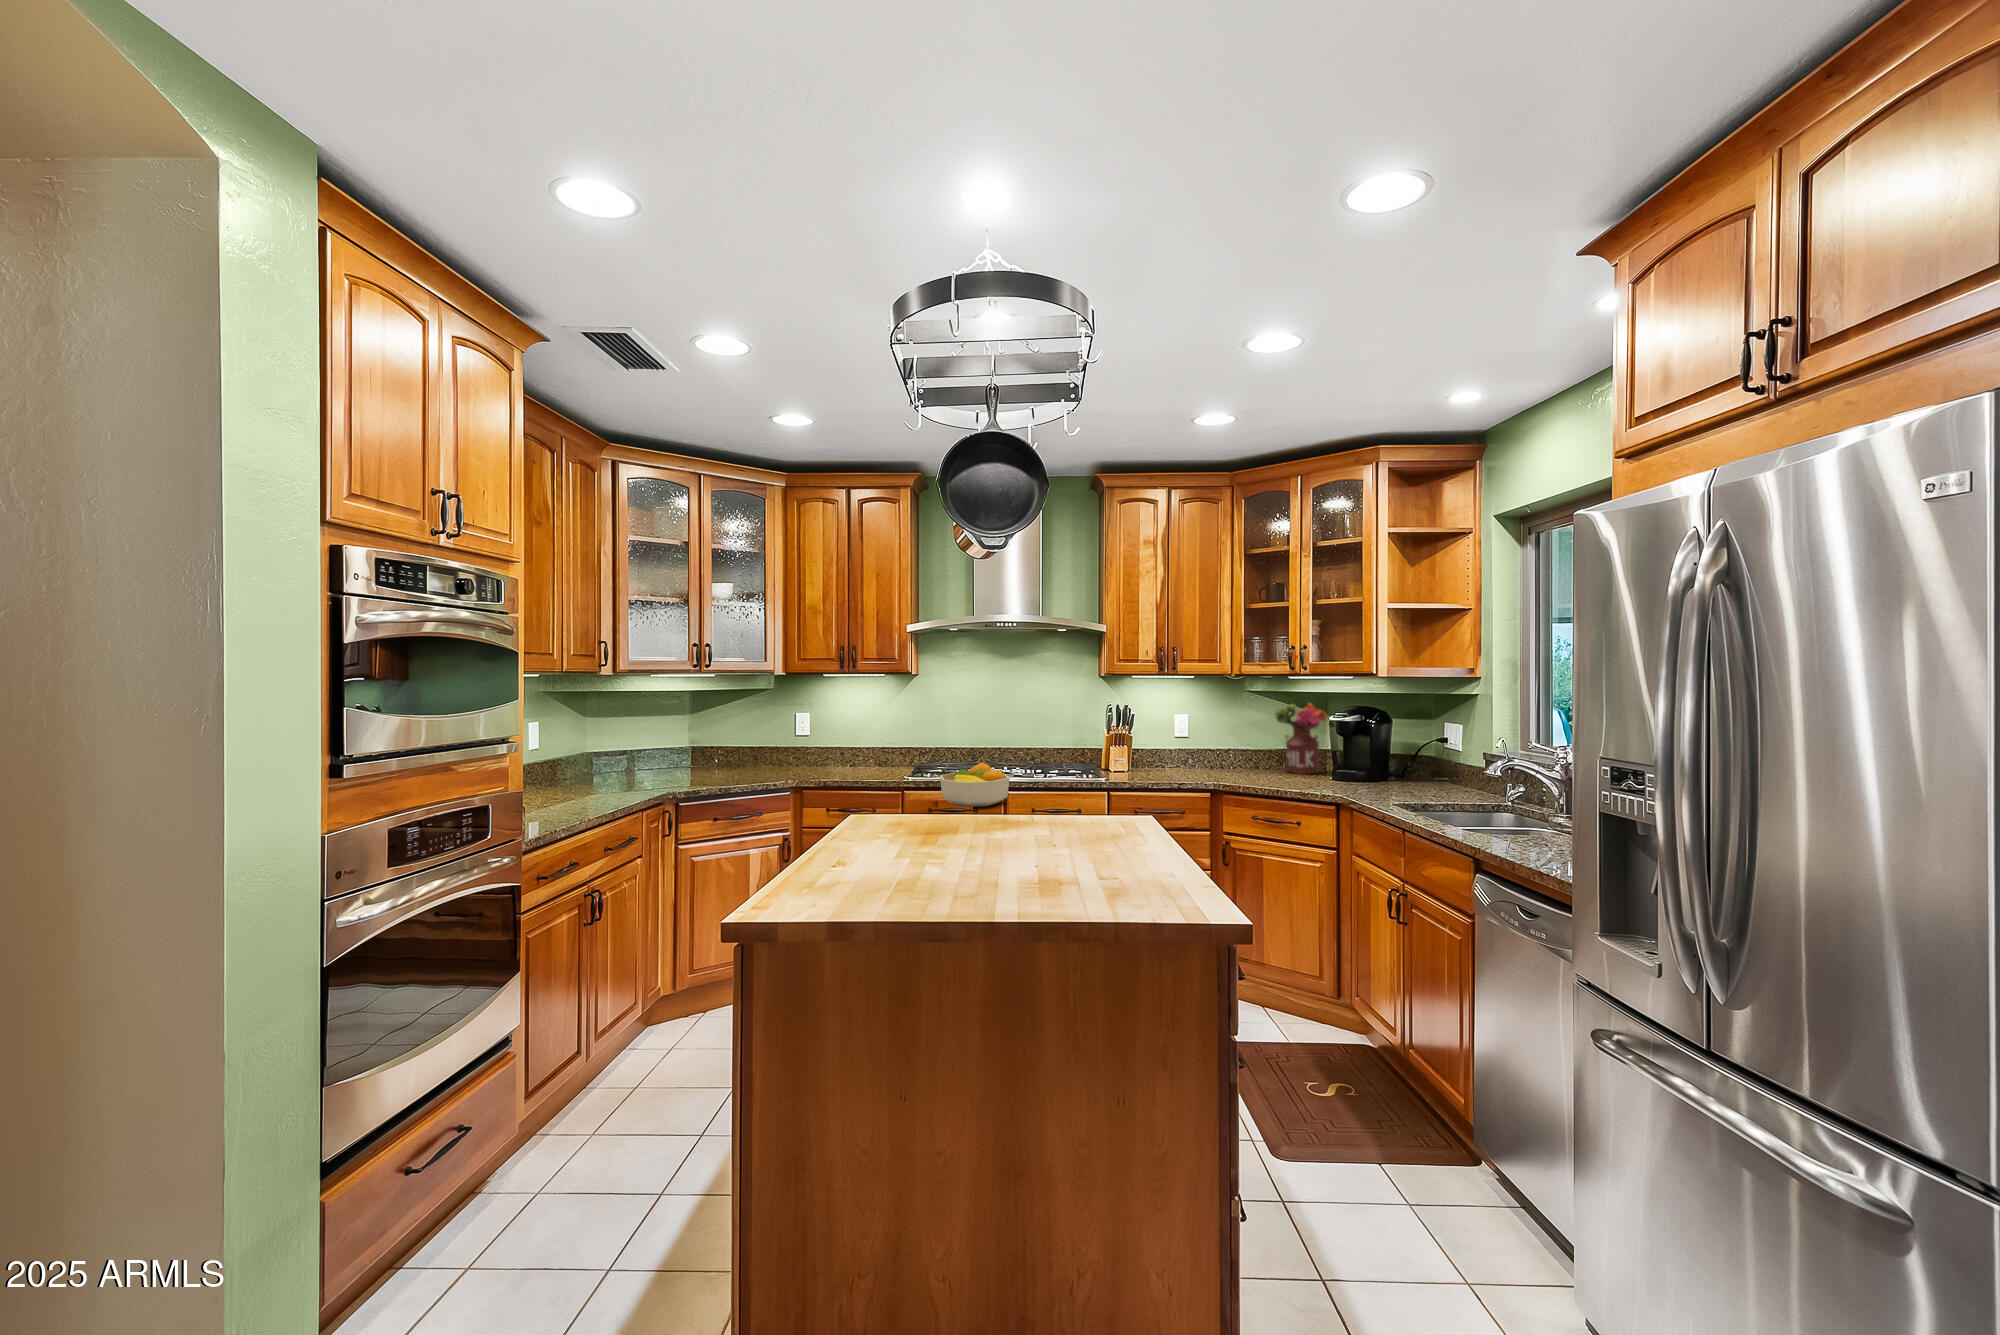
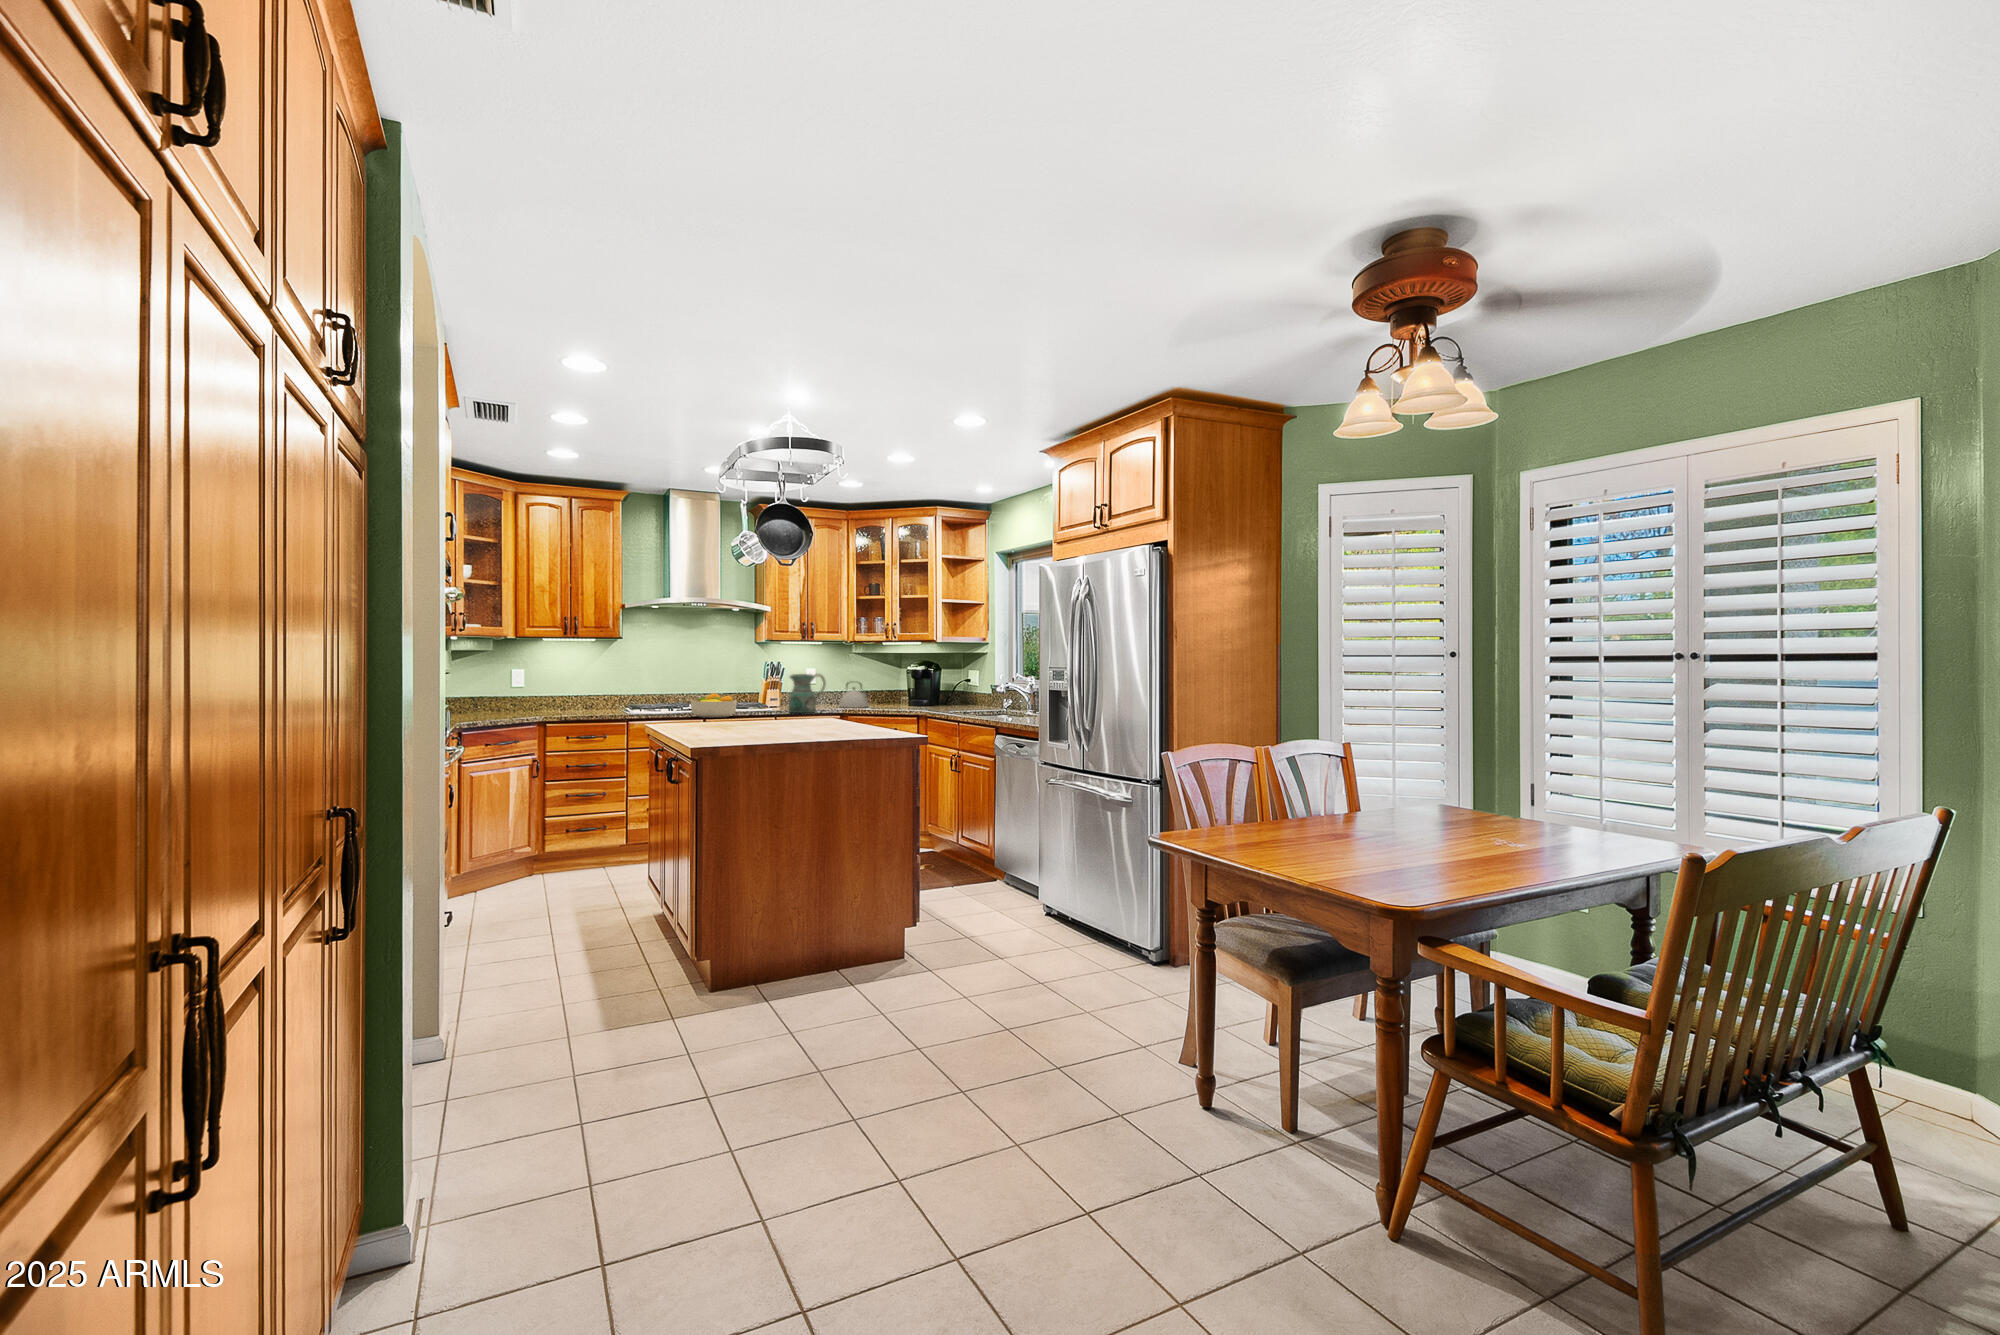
flower arrangement: present [1275,703,1328,774] -> none [872,659,905,705]
ceramic pitcher: none [1108,732,1170,798] -> present [788,674,826,713]
kettle: none [1214,738,1261,781] -> present [840,683,868,708]

